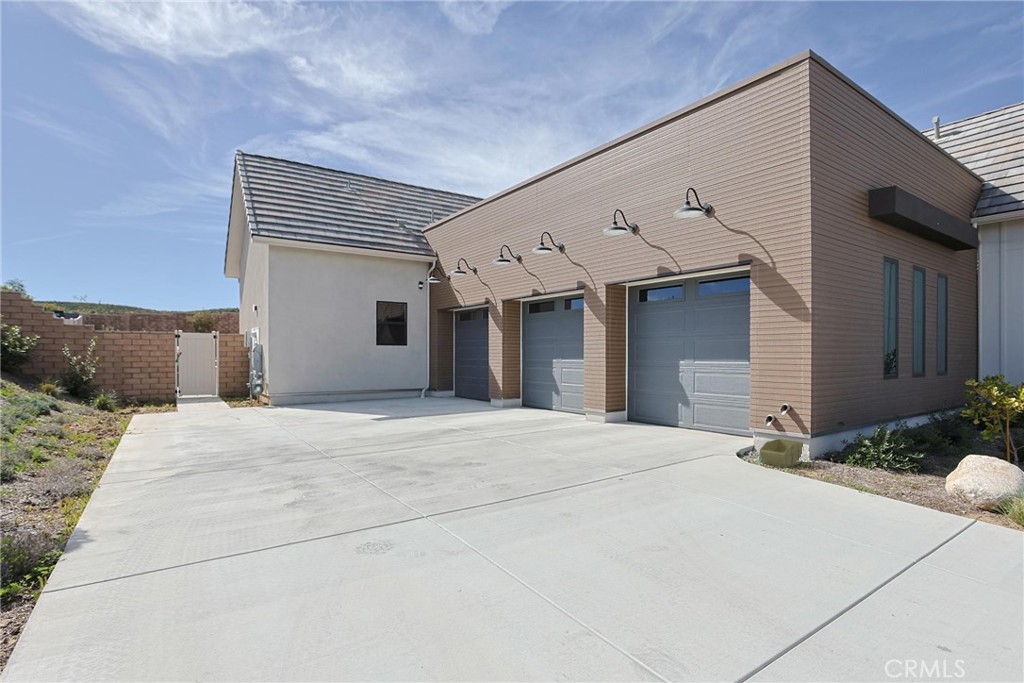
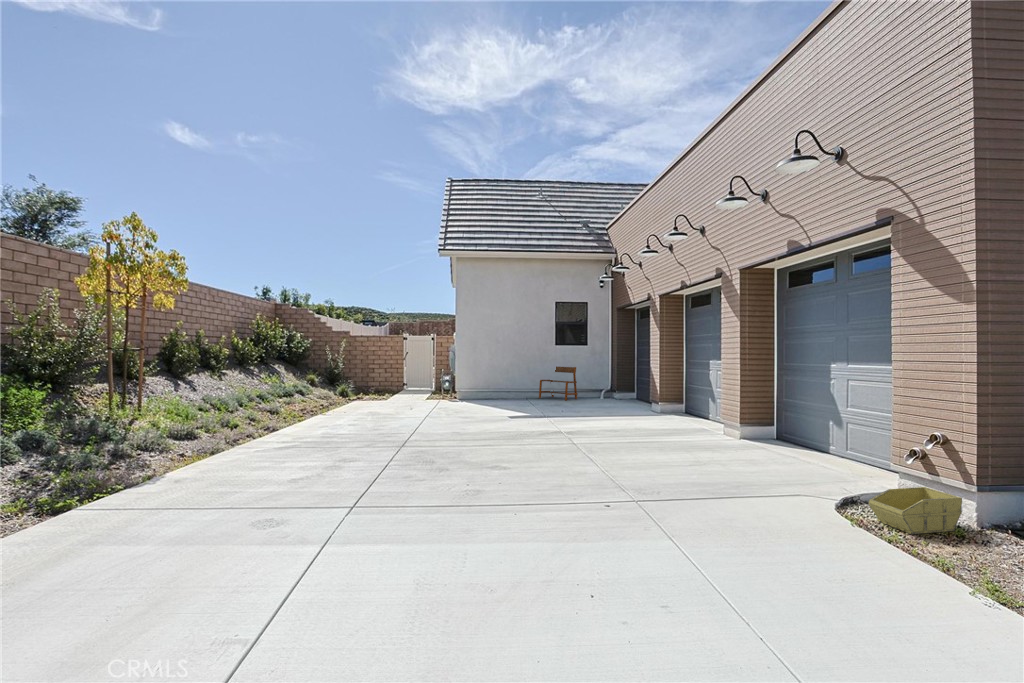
bench: none [360,368,401,403] -> present [539,366,577,401]

